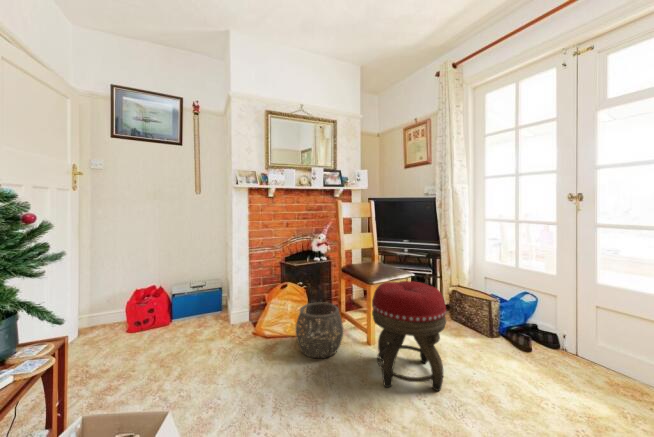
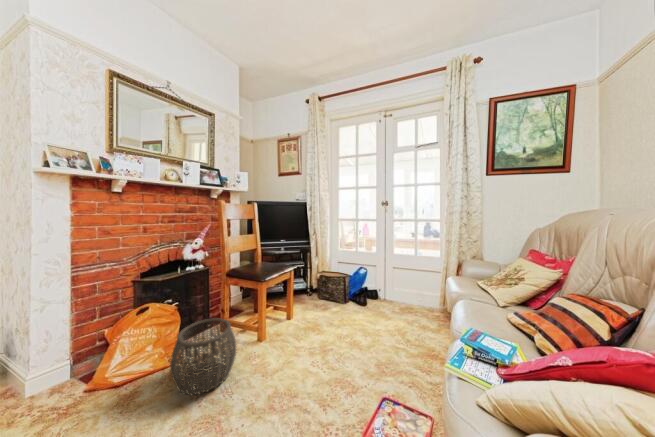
footstool: present [372,281,446,391] -> none [274,280,343,395]

